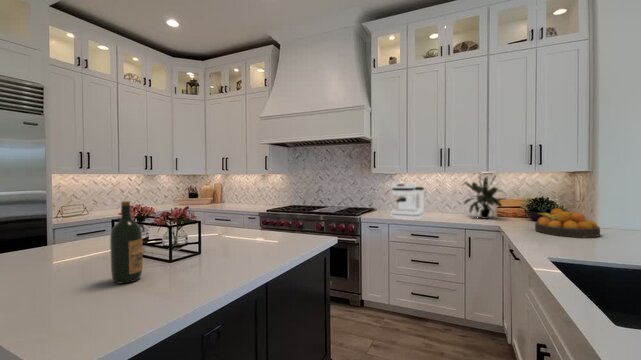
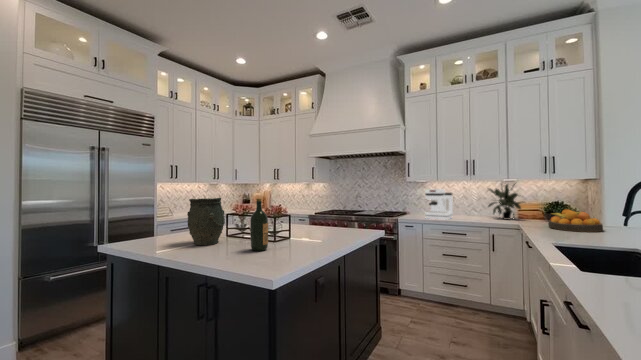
vase: none [23,198,93,271] -> present [187,198,225,245]

